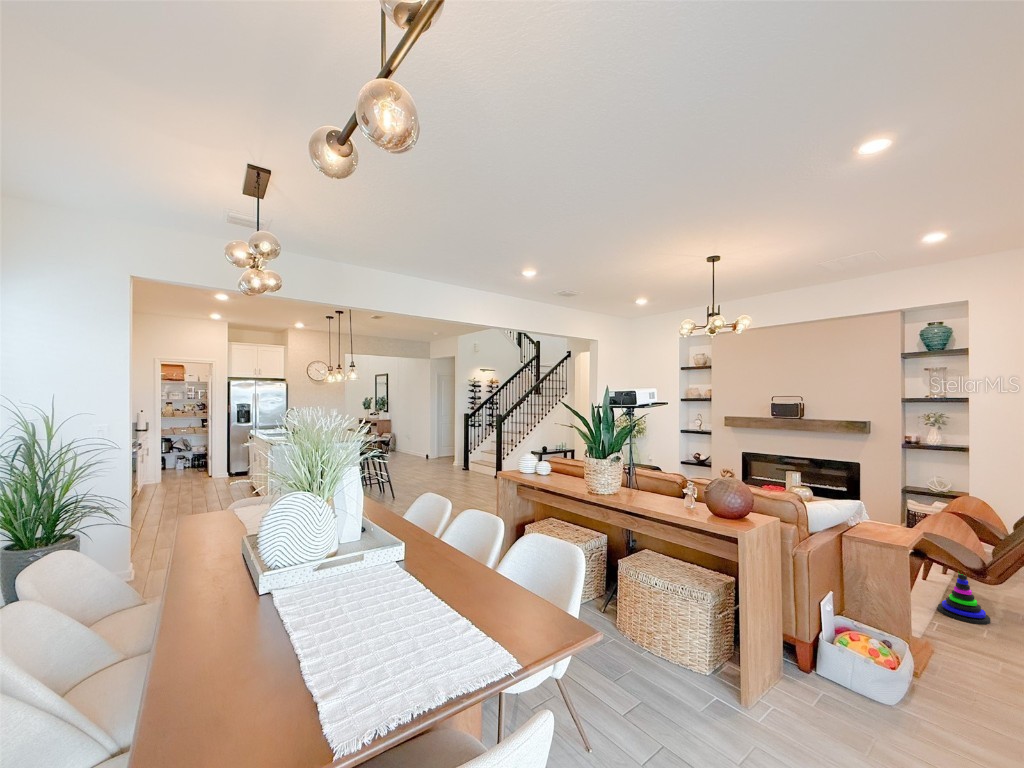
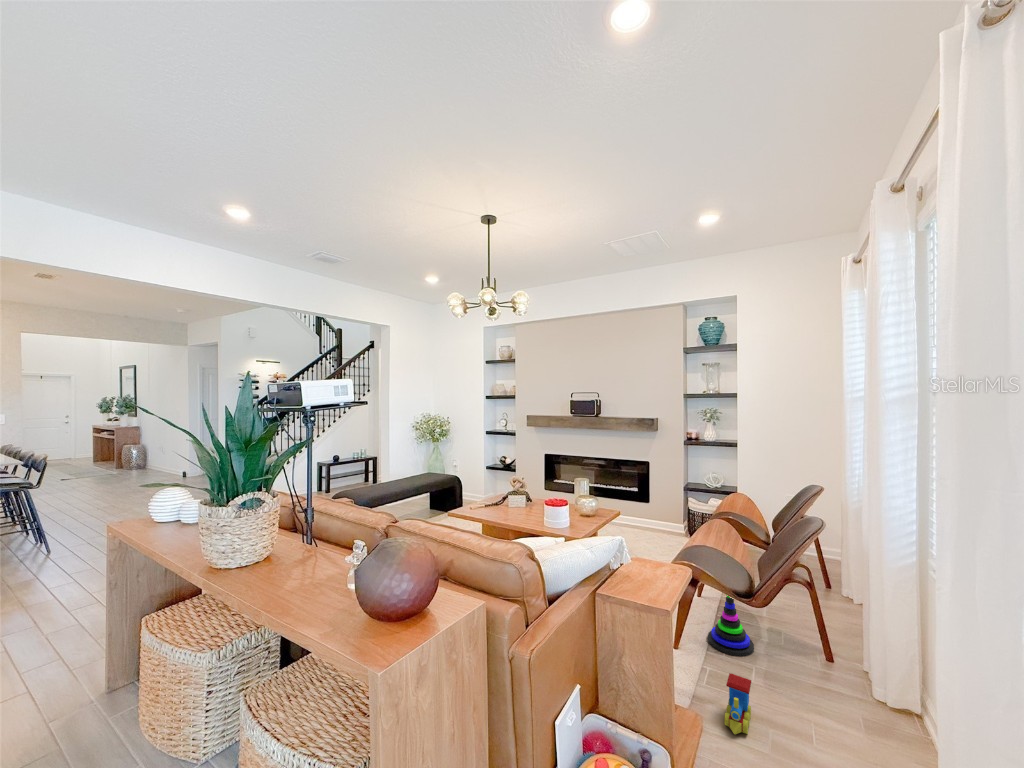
toy train: none [959,622,987,665] -> present [725,674,751,734]

